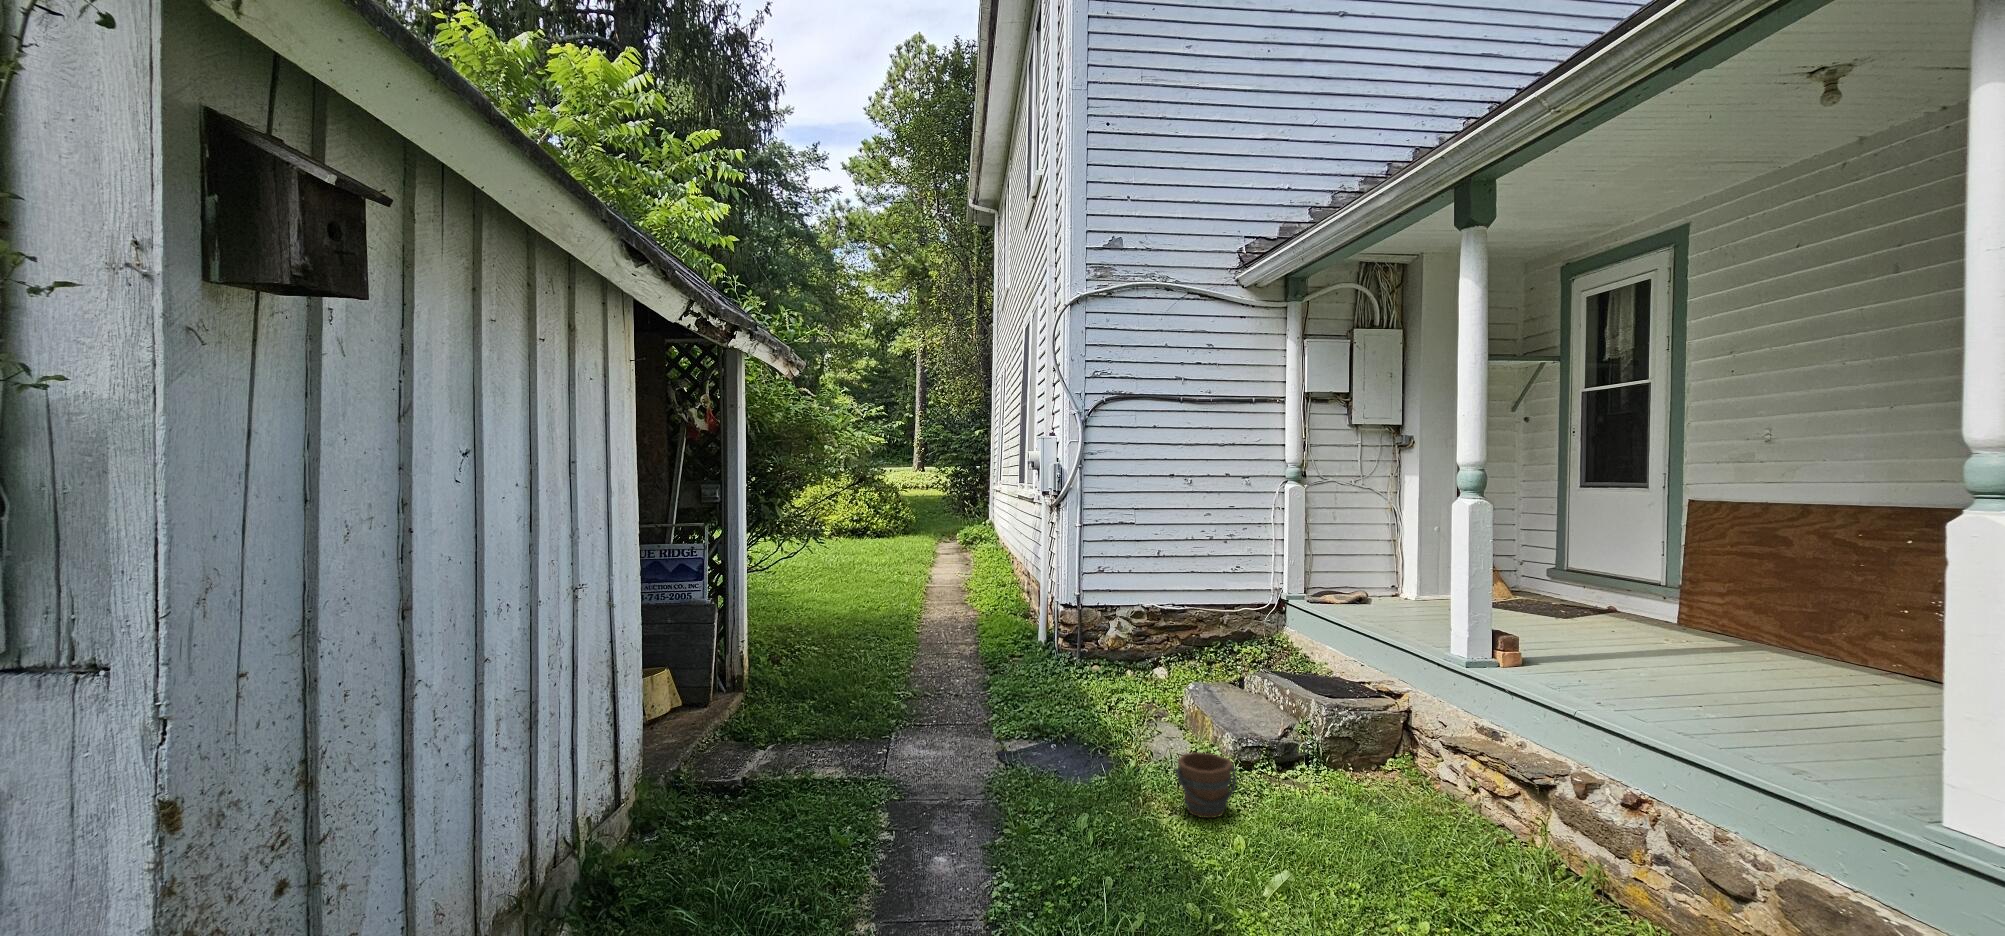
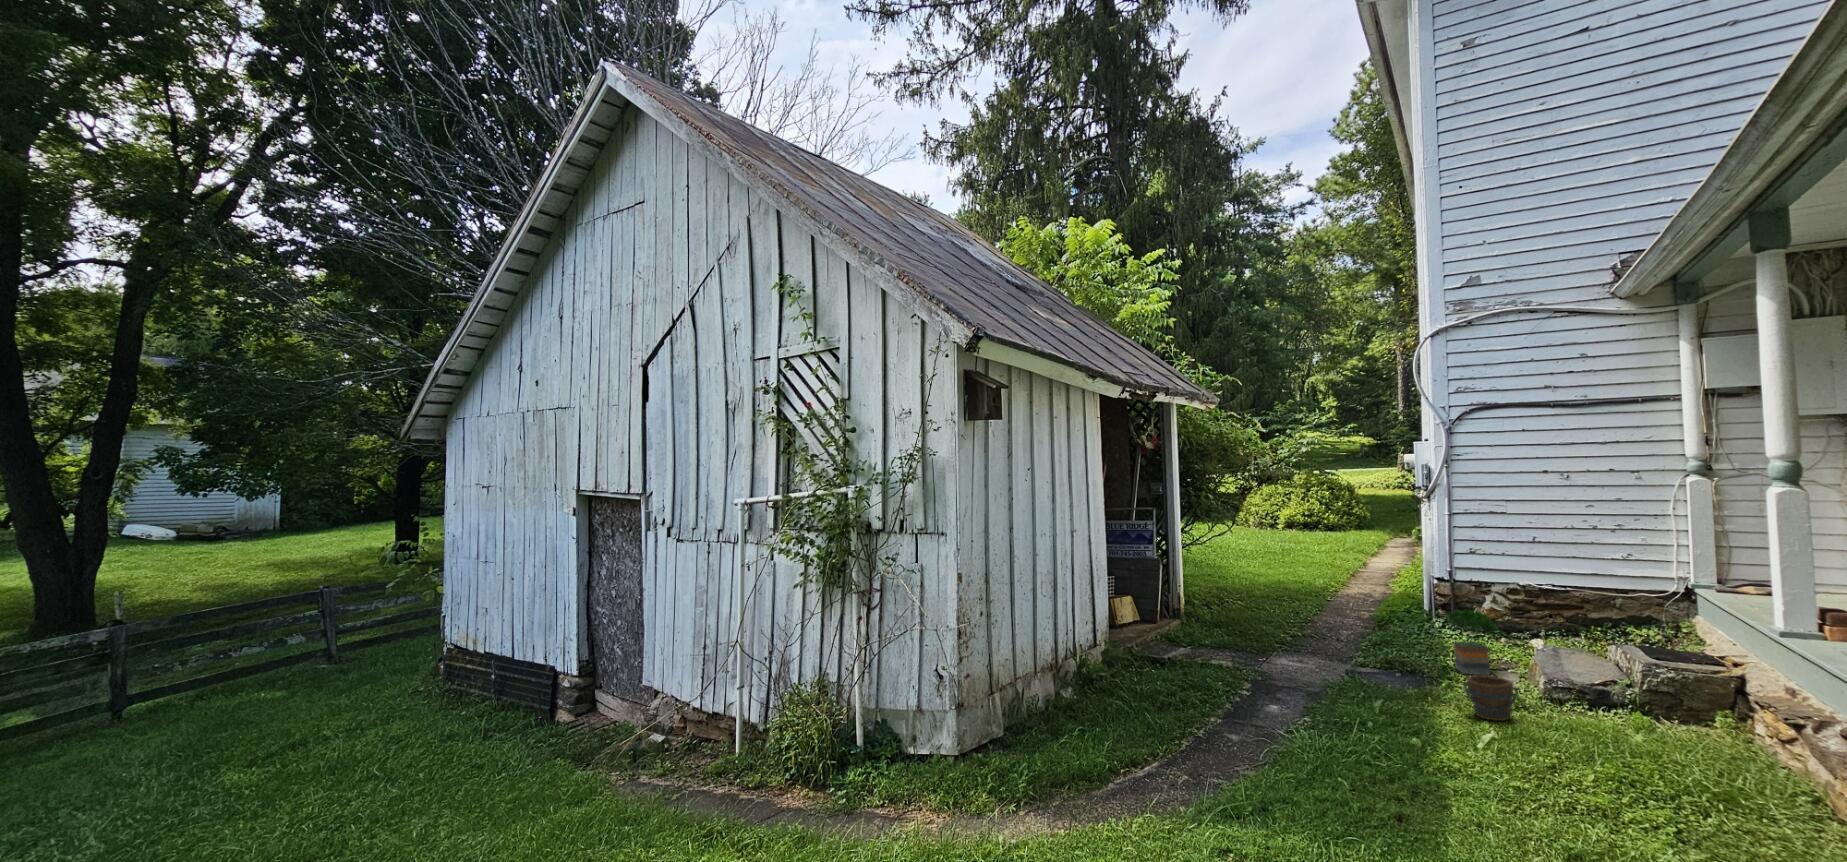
potted tree: none [1104,649,1165,737] -> present [1446,610,1498,675]

